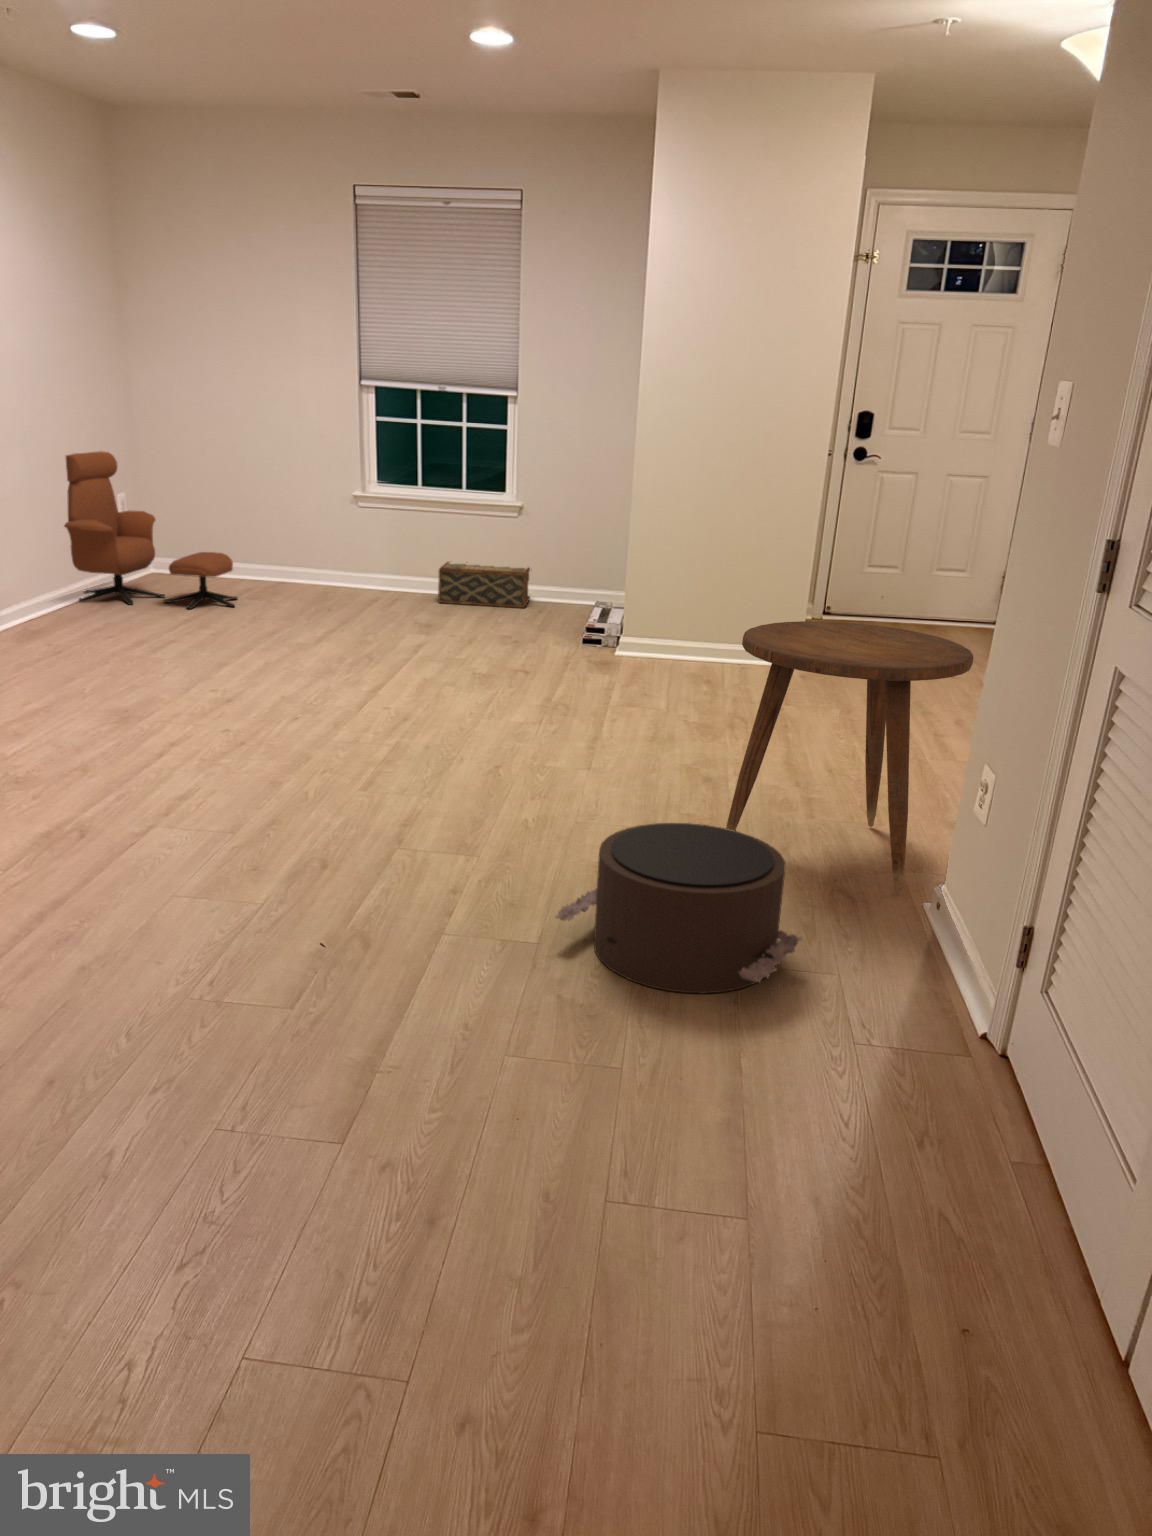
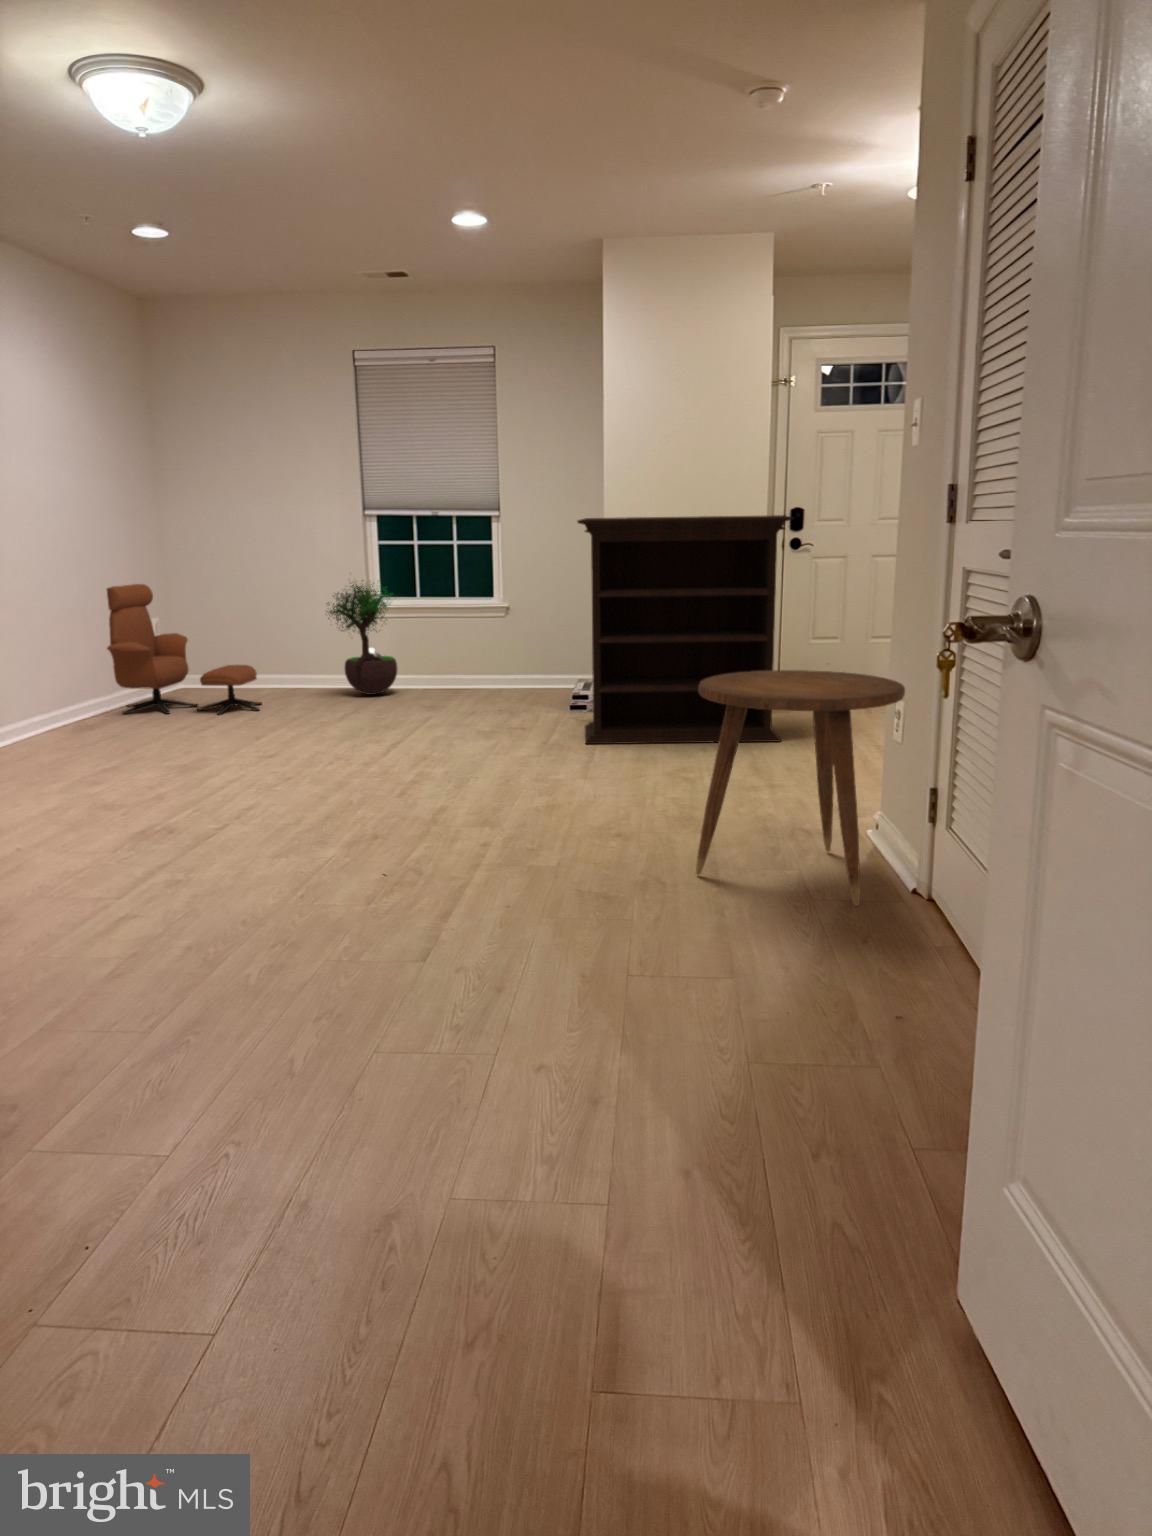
bookshelf: none [604,414,861,686] -> present [577,515,793,744]
potted tree: none [314,453,396,595] -> present [326,580,398,695]
woven basket: present [438,562,530,608] -> none [437,661,519,697]
pouf: present [555,823,802,993] -> none [542,850,770,1001]

